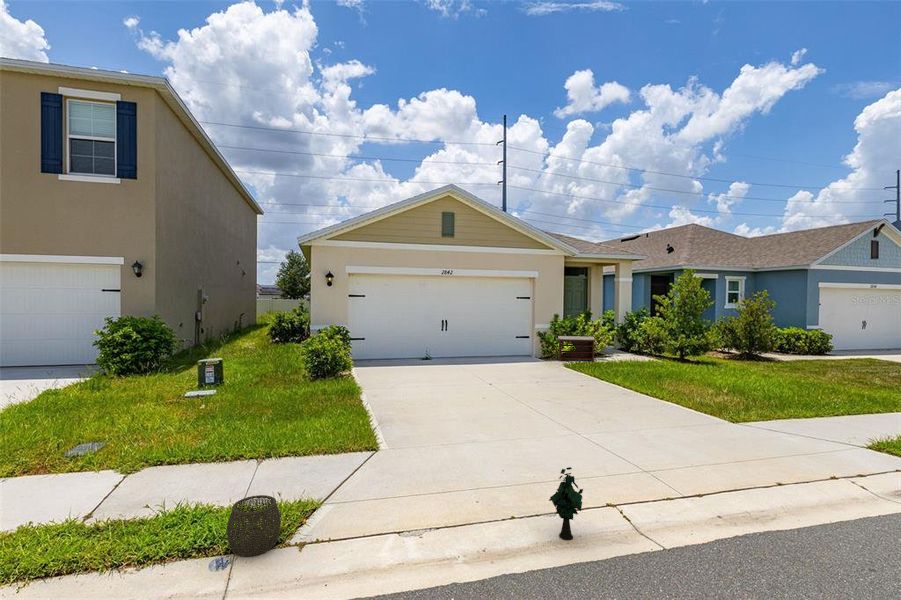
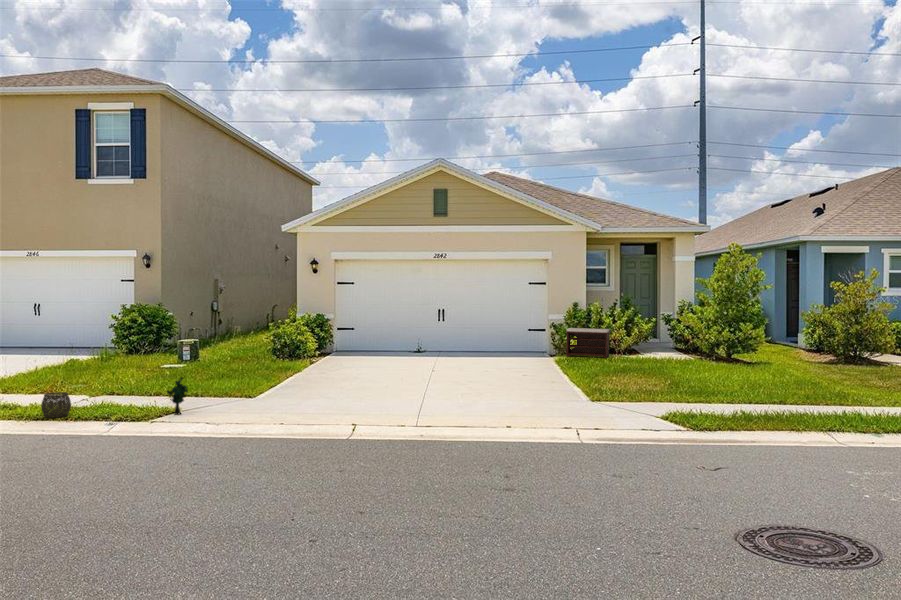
decorative plant: present [549,467,583,540] -> present [167,377,188,415]
woven basket: present [226,495,281,557] -> present [41,392,71,418]

